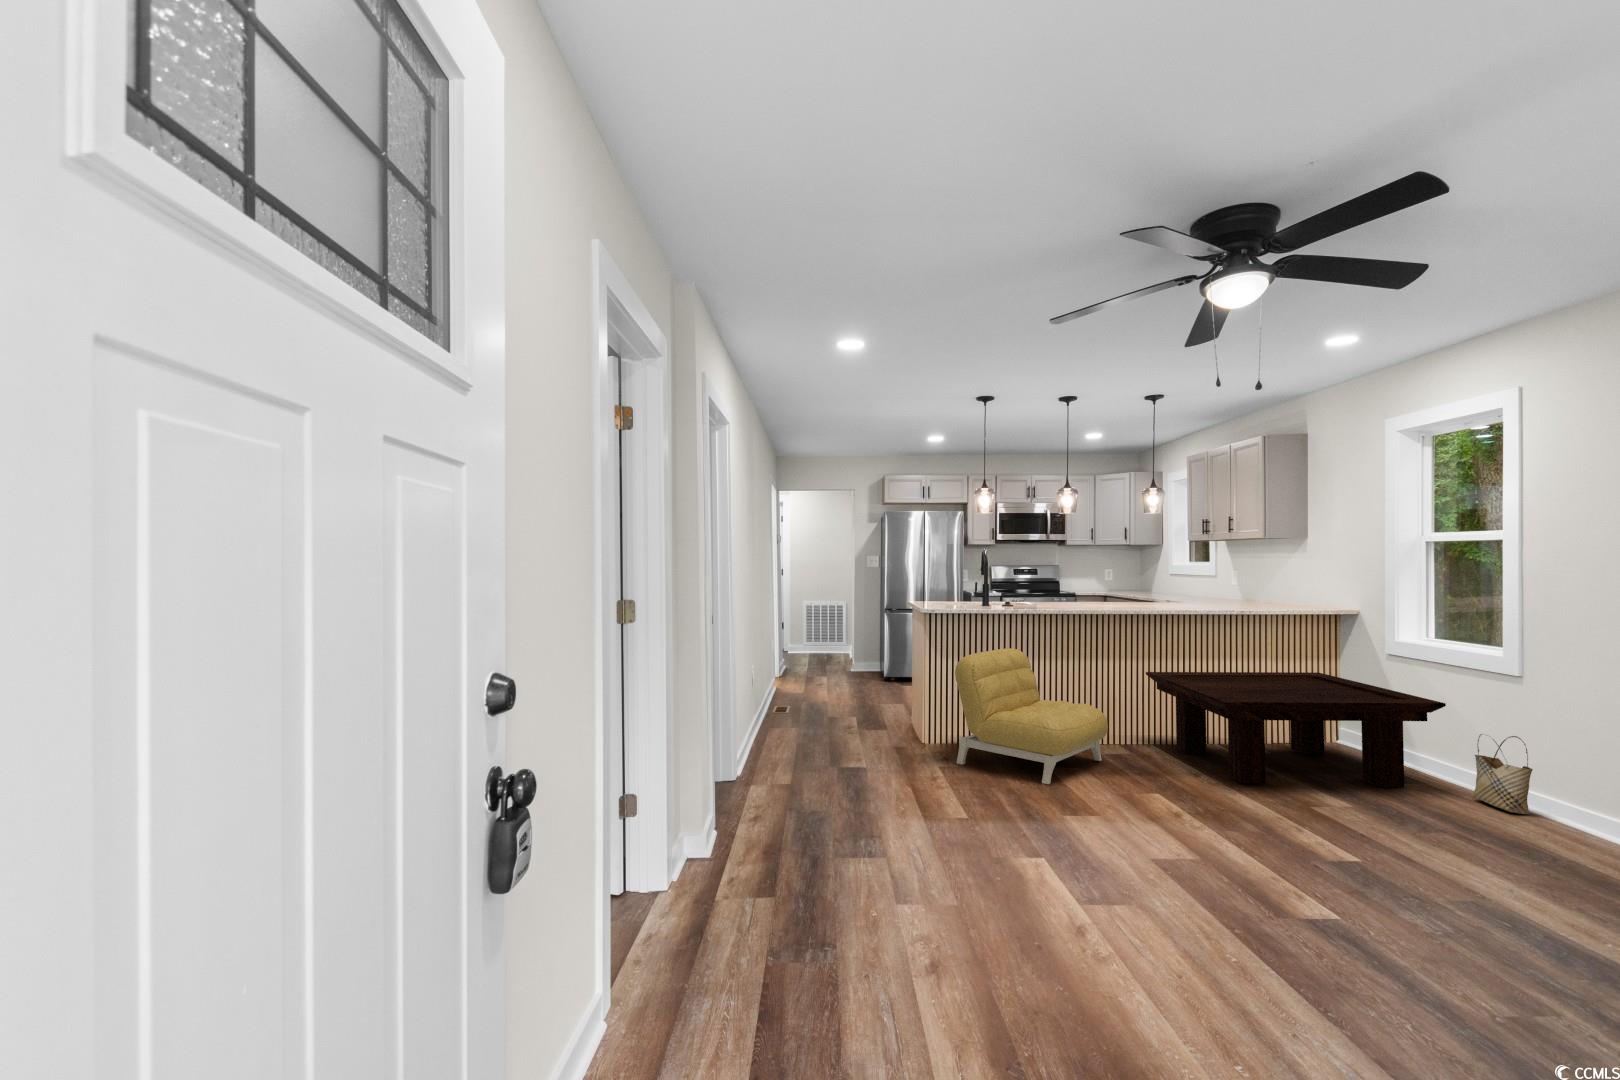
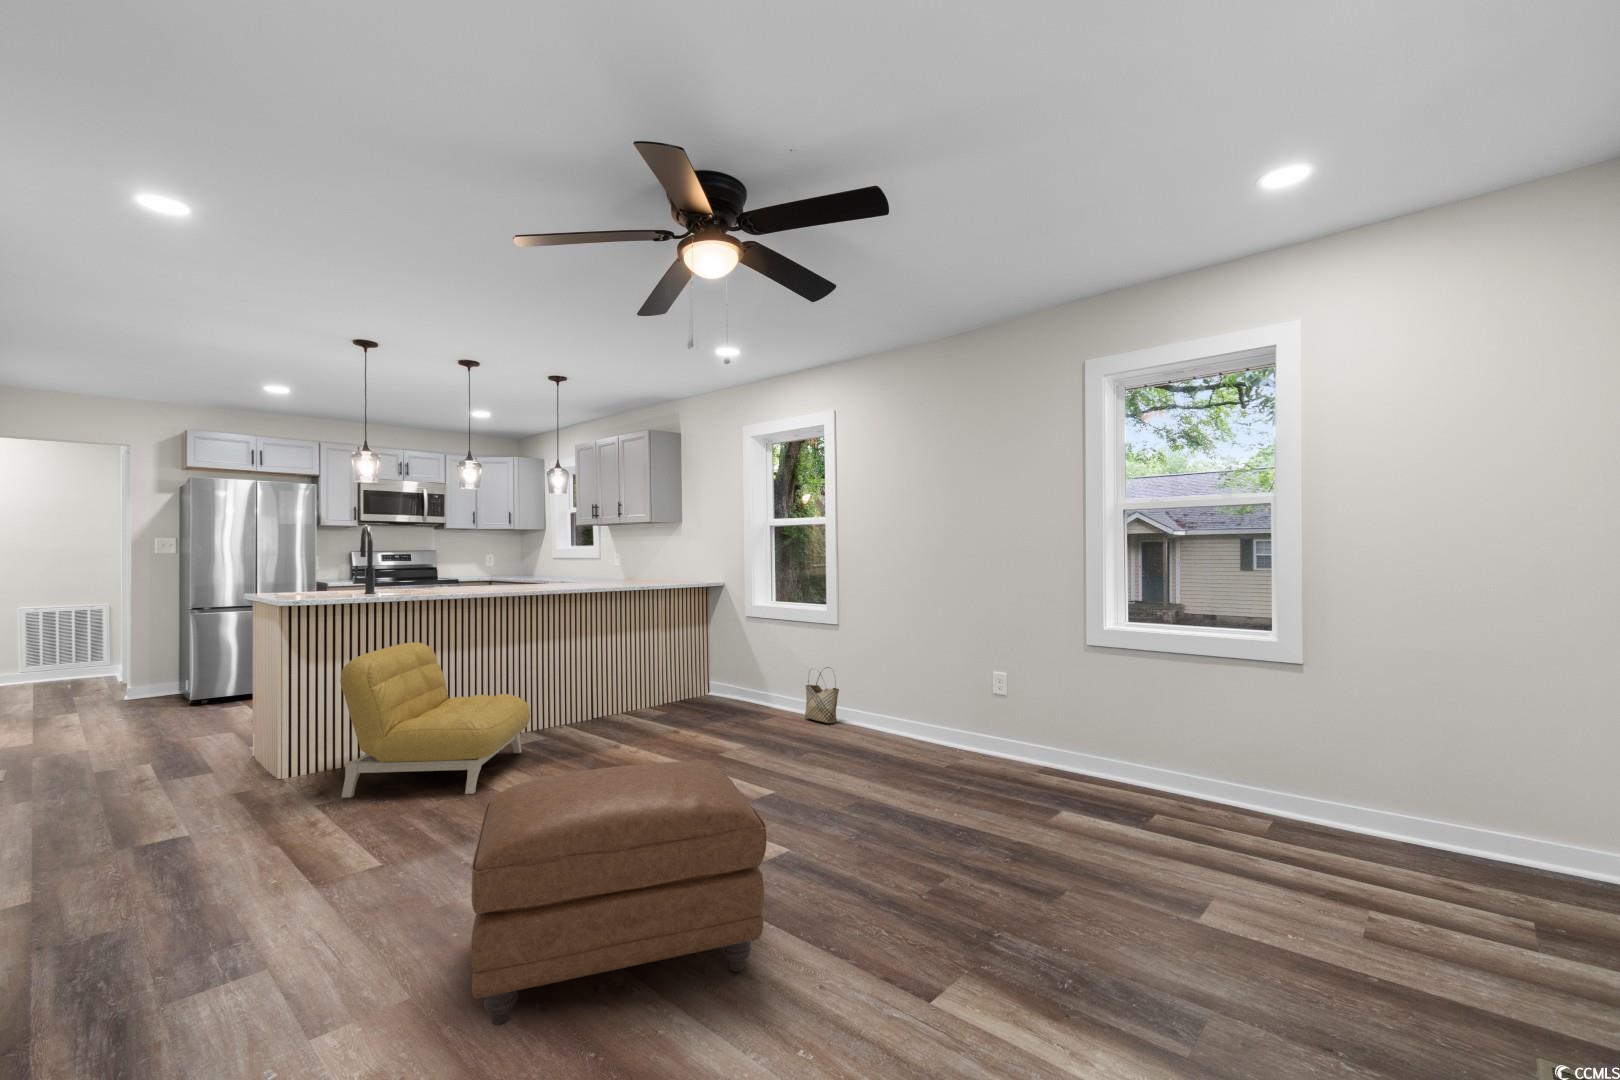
coffee table: present [1146,672,1446,788] -> none [558,636,790,744]
ottoman: none [983,771,1243,995] -> present [471,761,767,1025]

